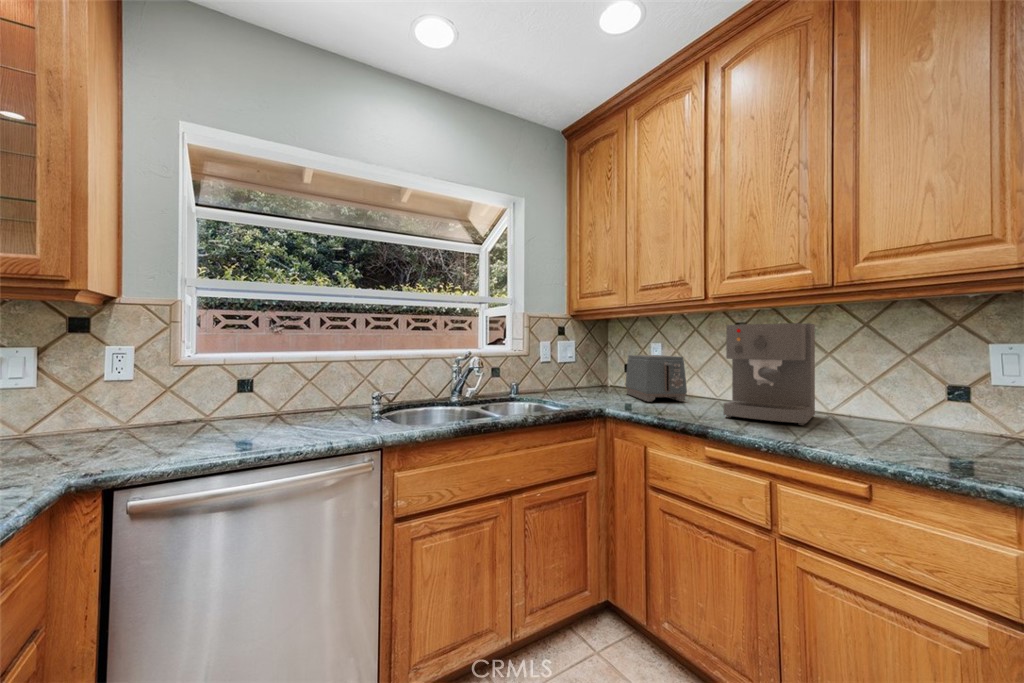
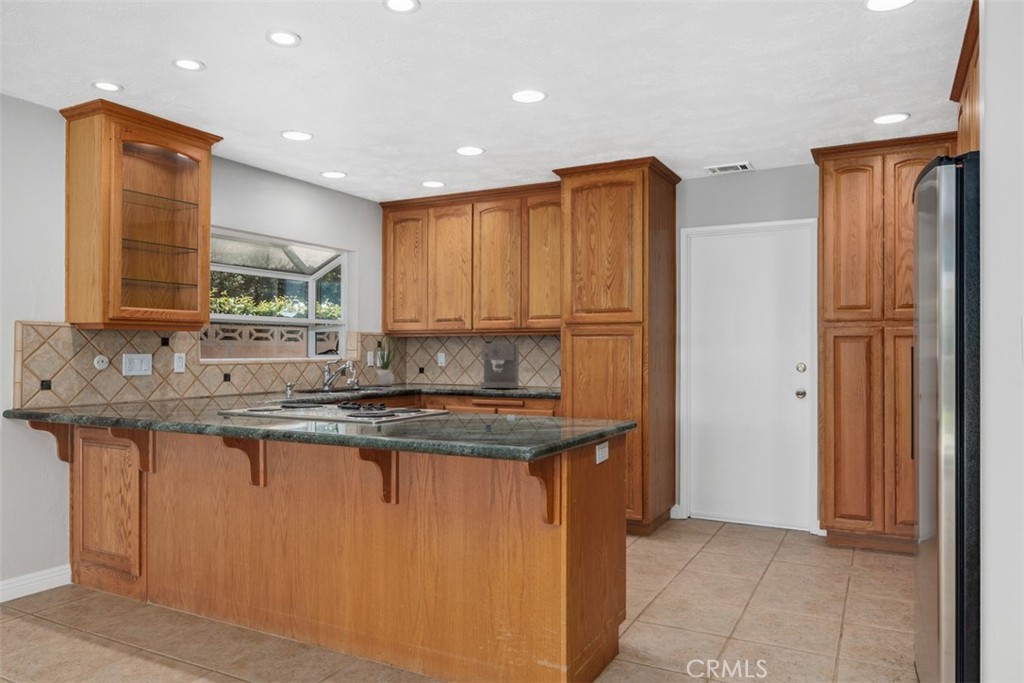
potted plant: none [544,316,578,397] -> present [376,338,397,386]
toaster: present [625,355,687,402] -> none [423,360,461,386]

